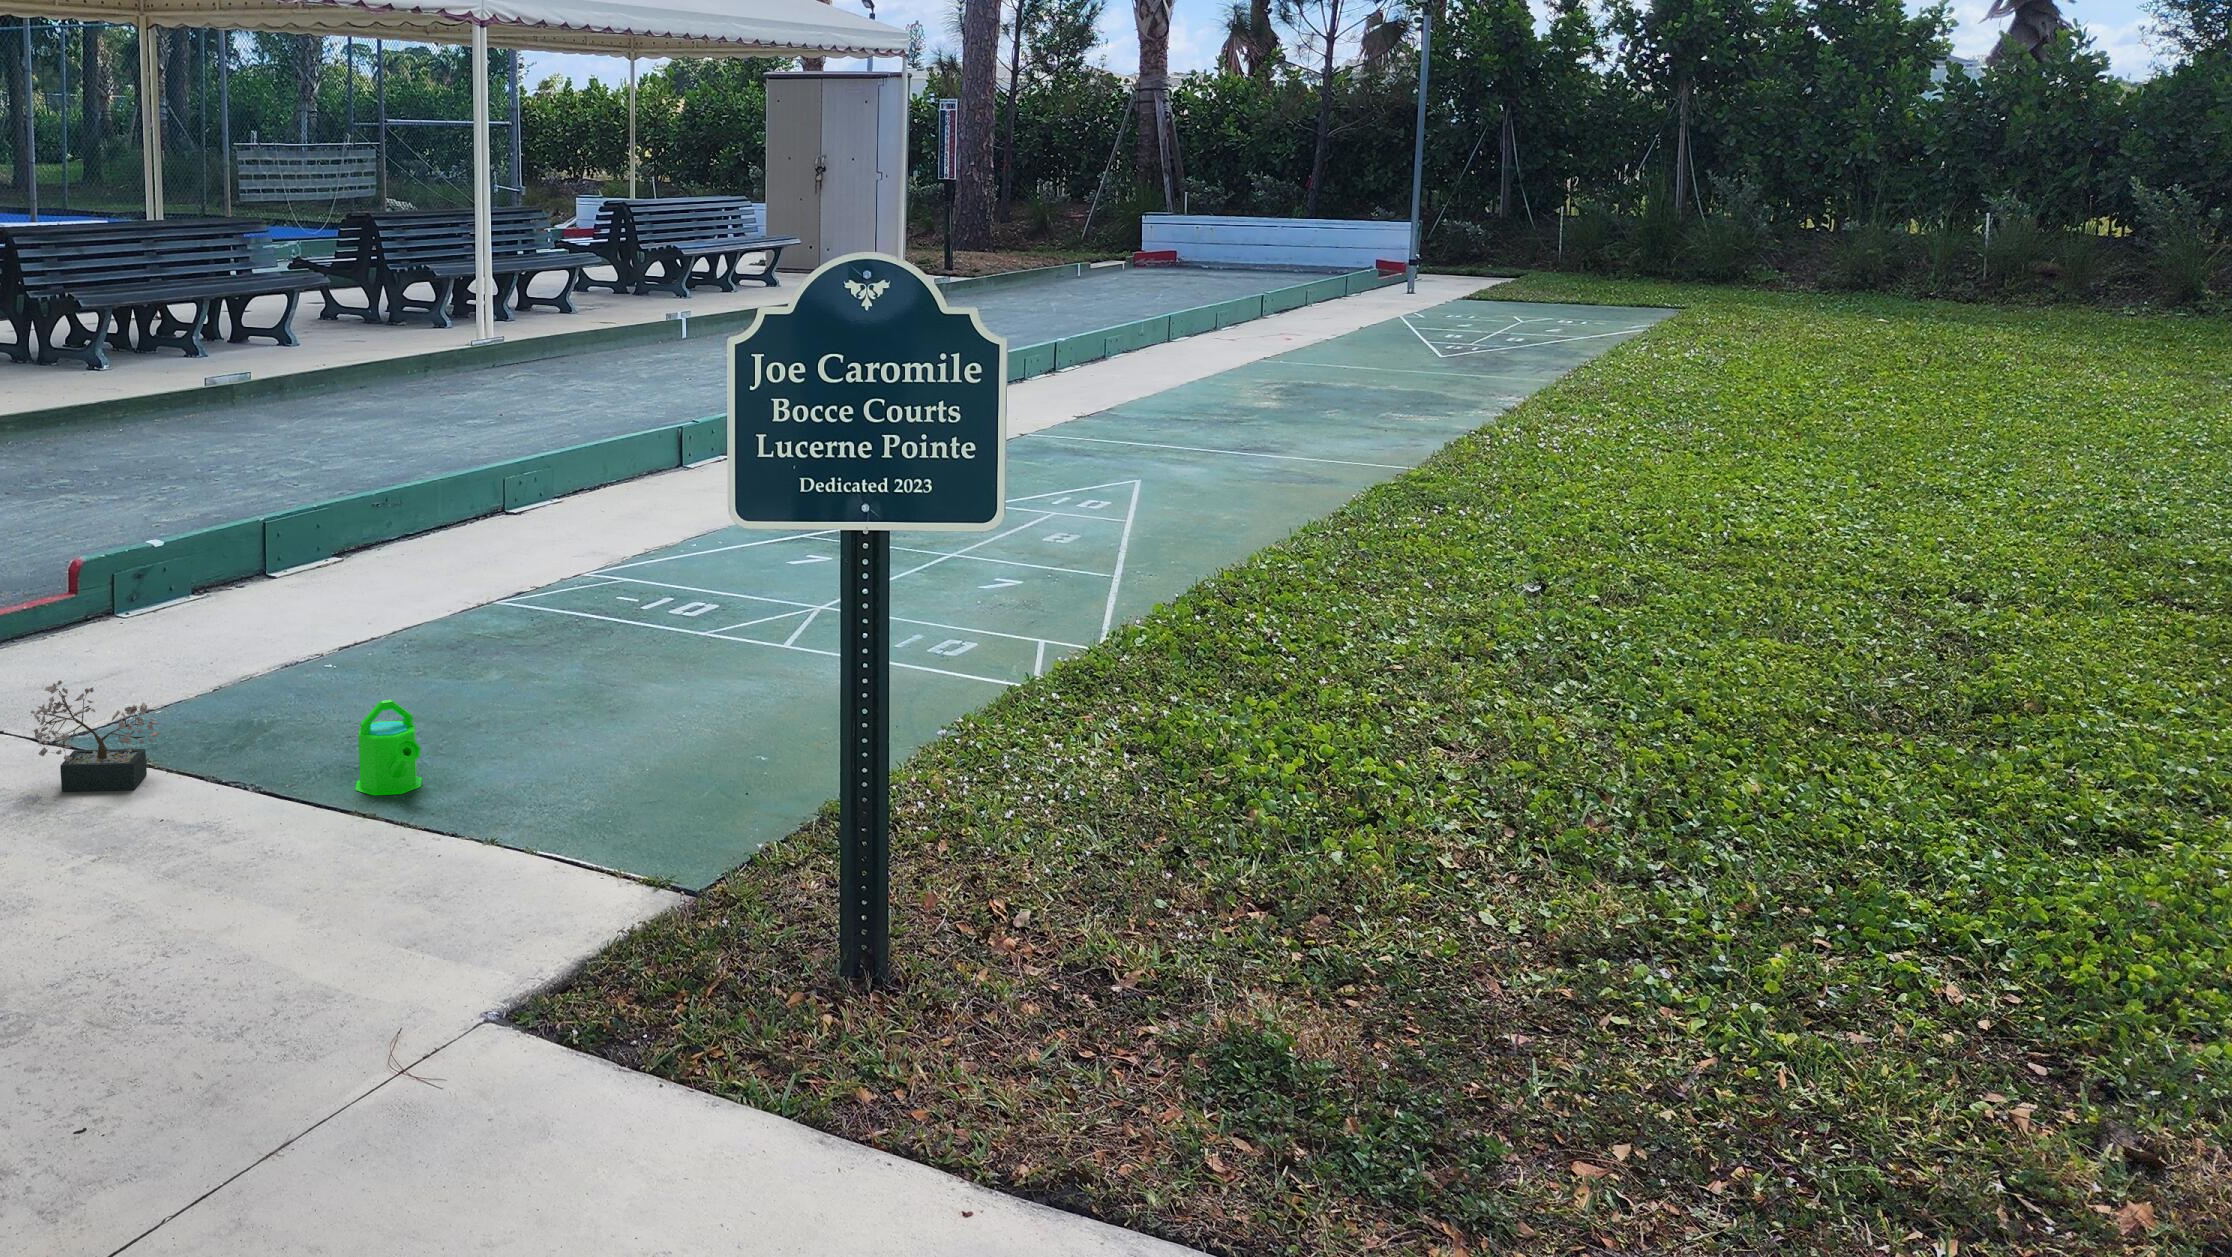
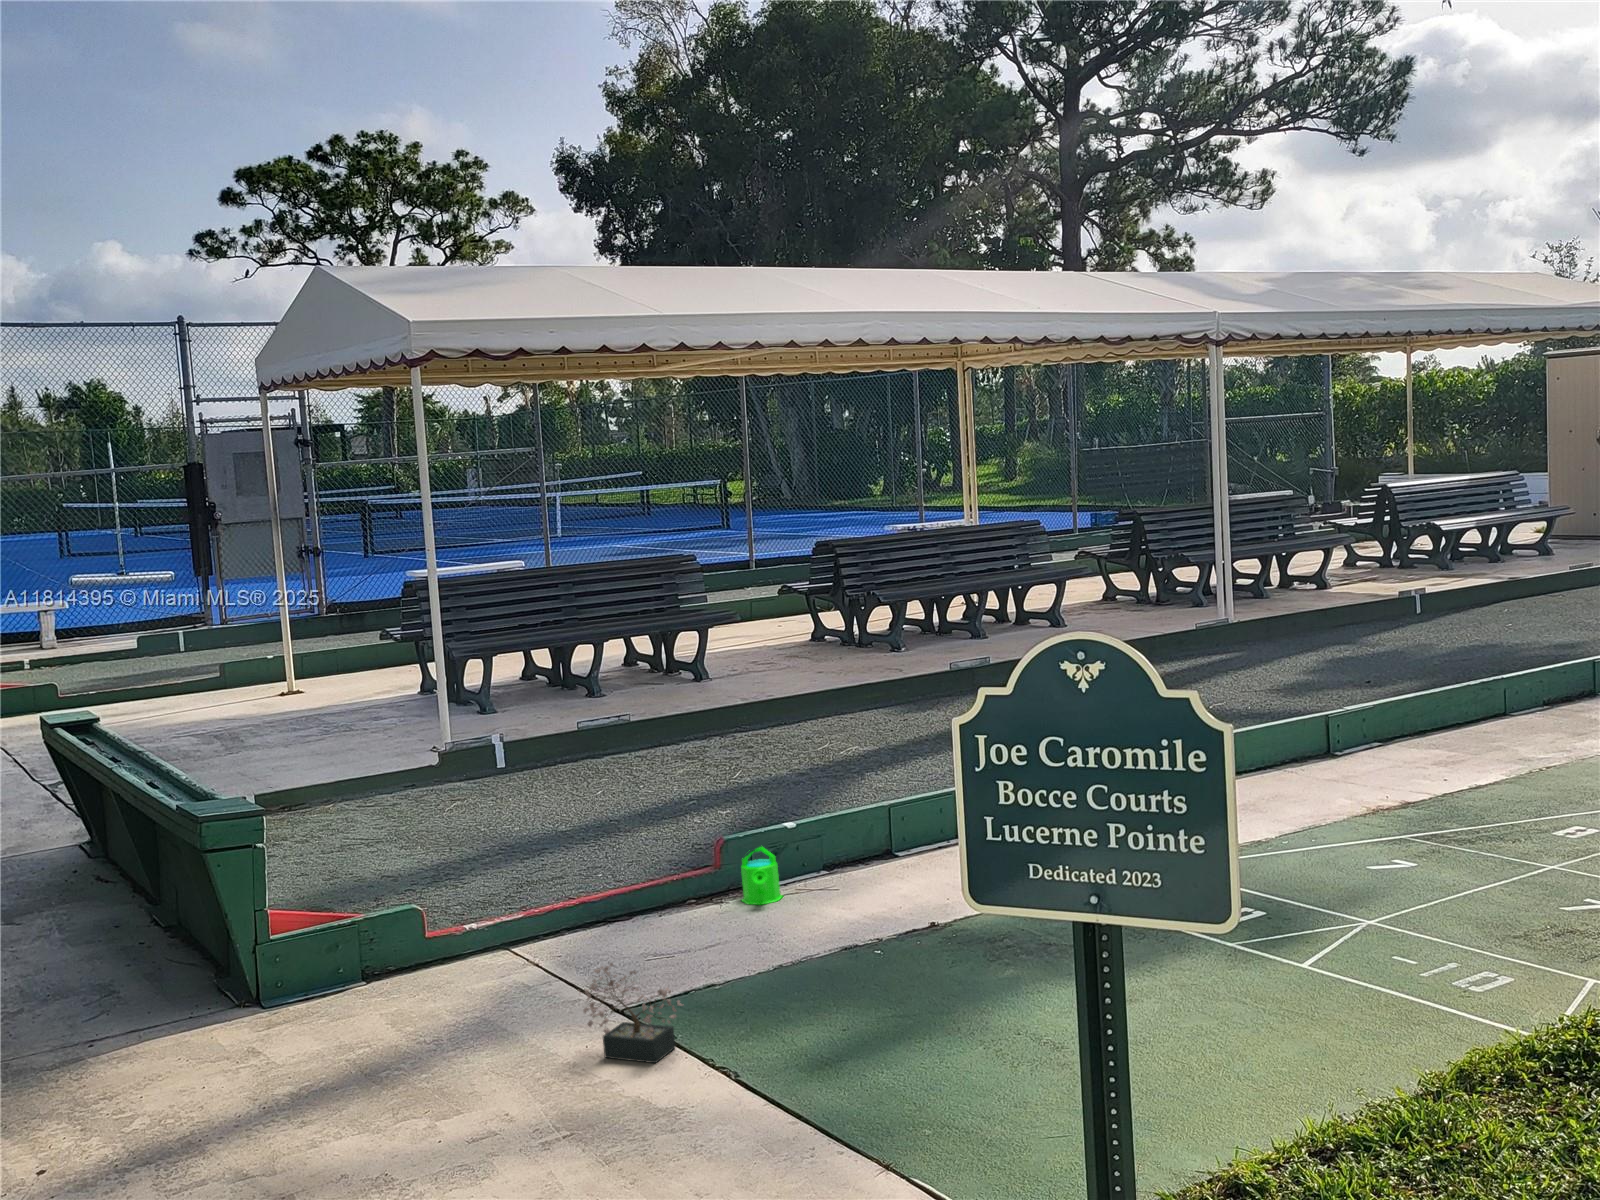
watering can: present [355,699,422,796] -> present [741,847,783,905]

